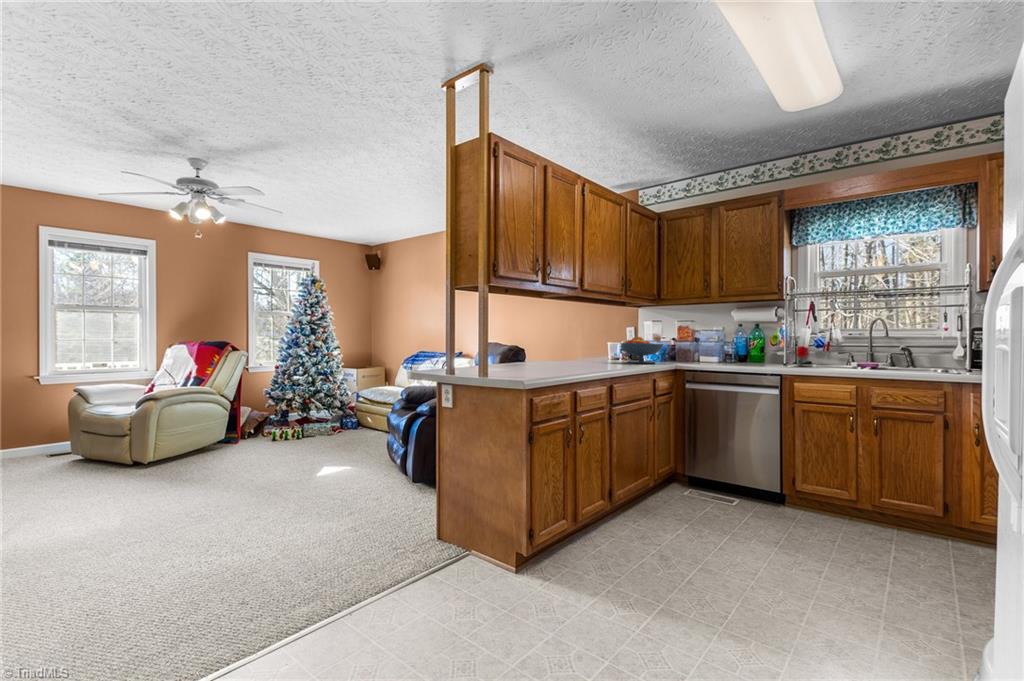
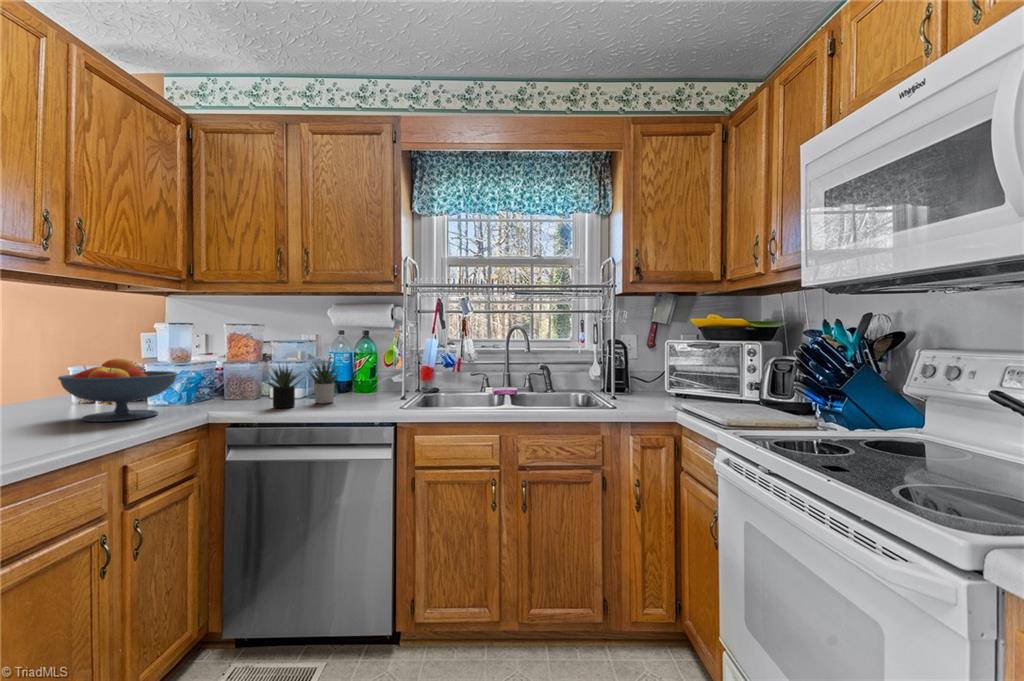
succulent plant: none [701,338,746,365] -> present [265,362,339,408]

